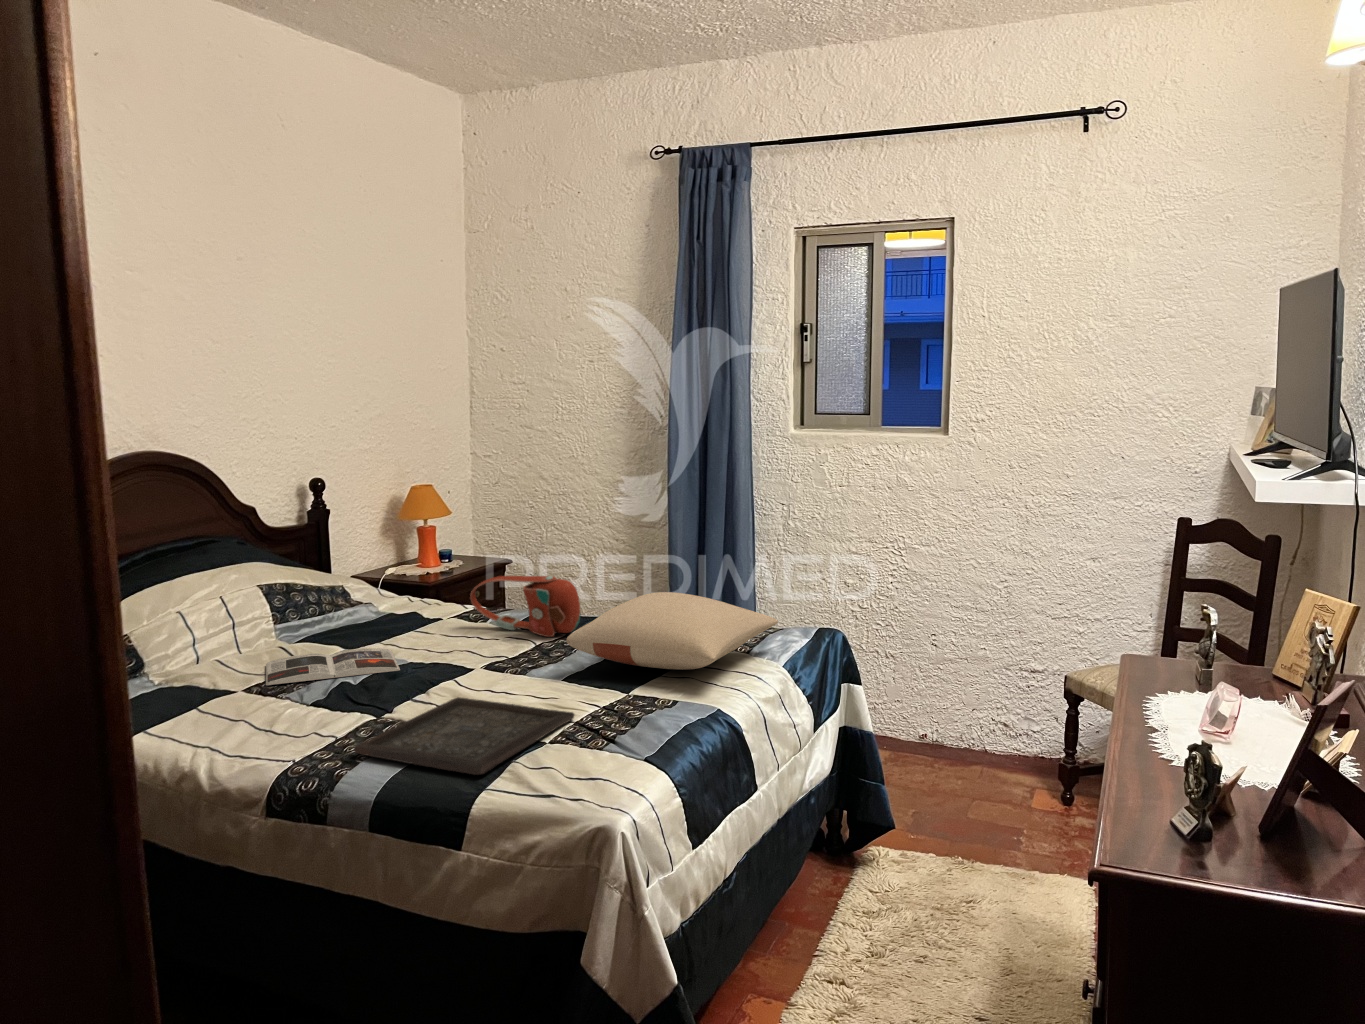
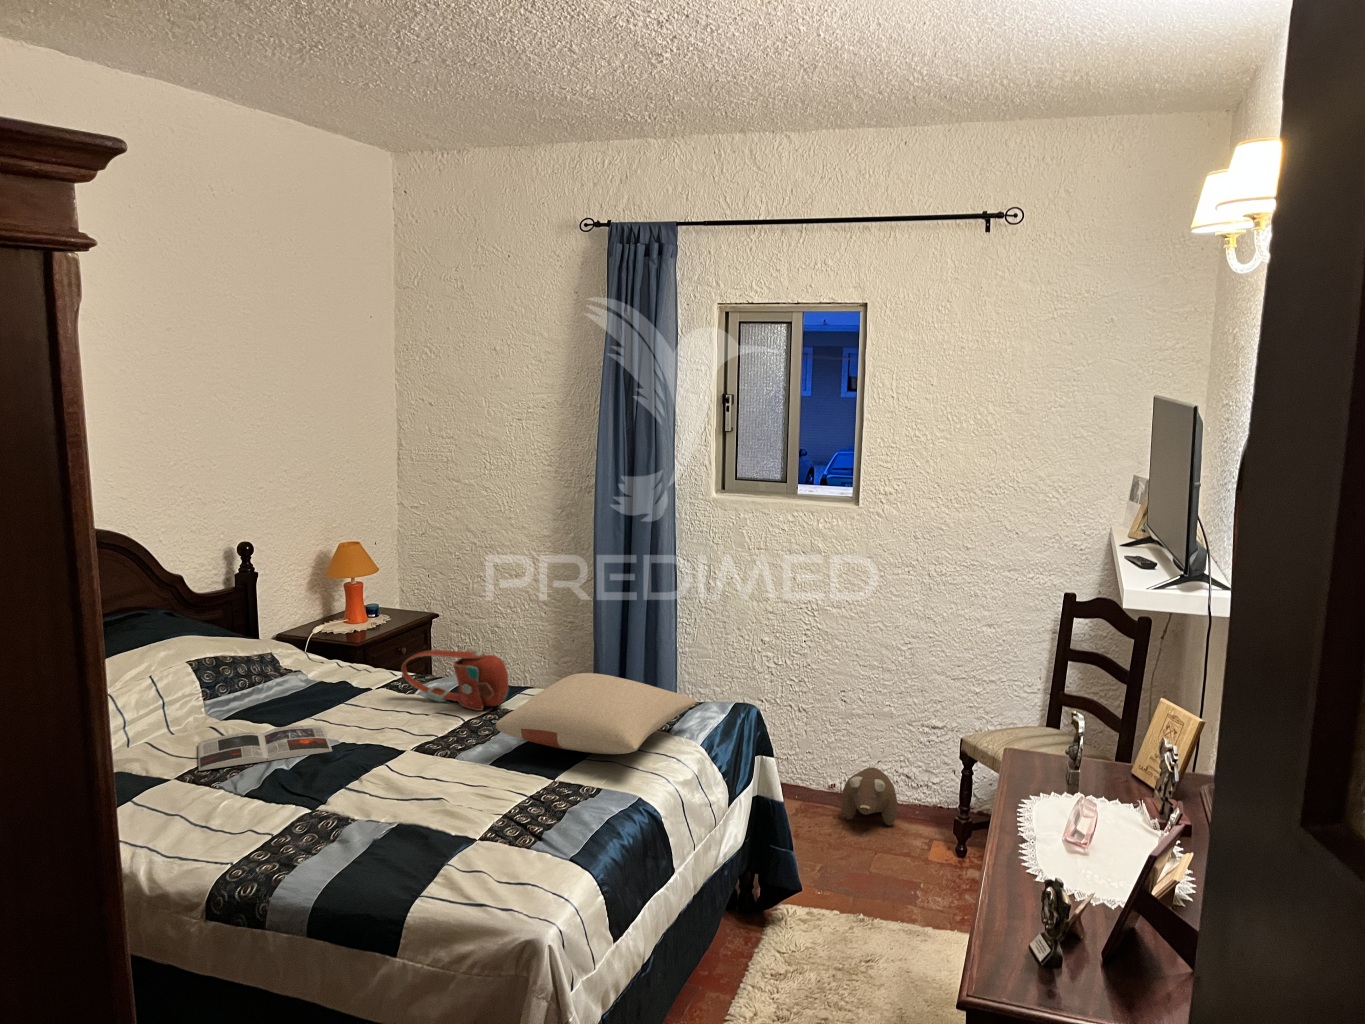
tray: present [353,697,574,775] -> none [289,787,503,881]
plush toy: none [935,714,996,775] -> present [842,767,897,826]

